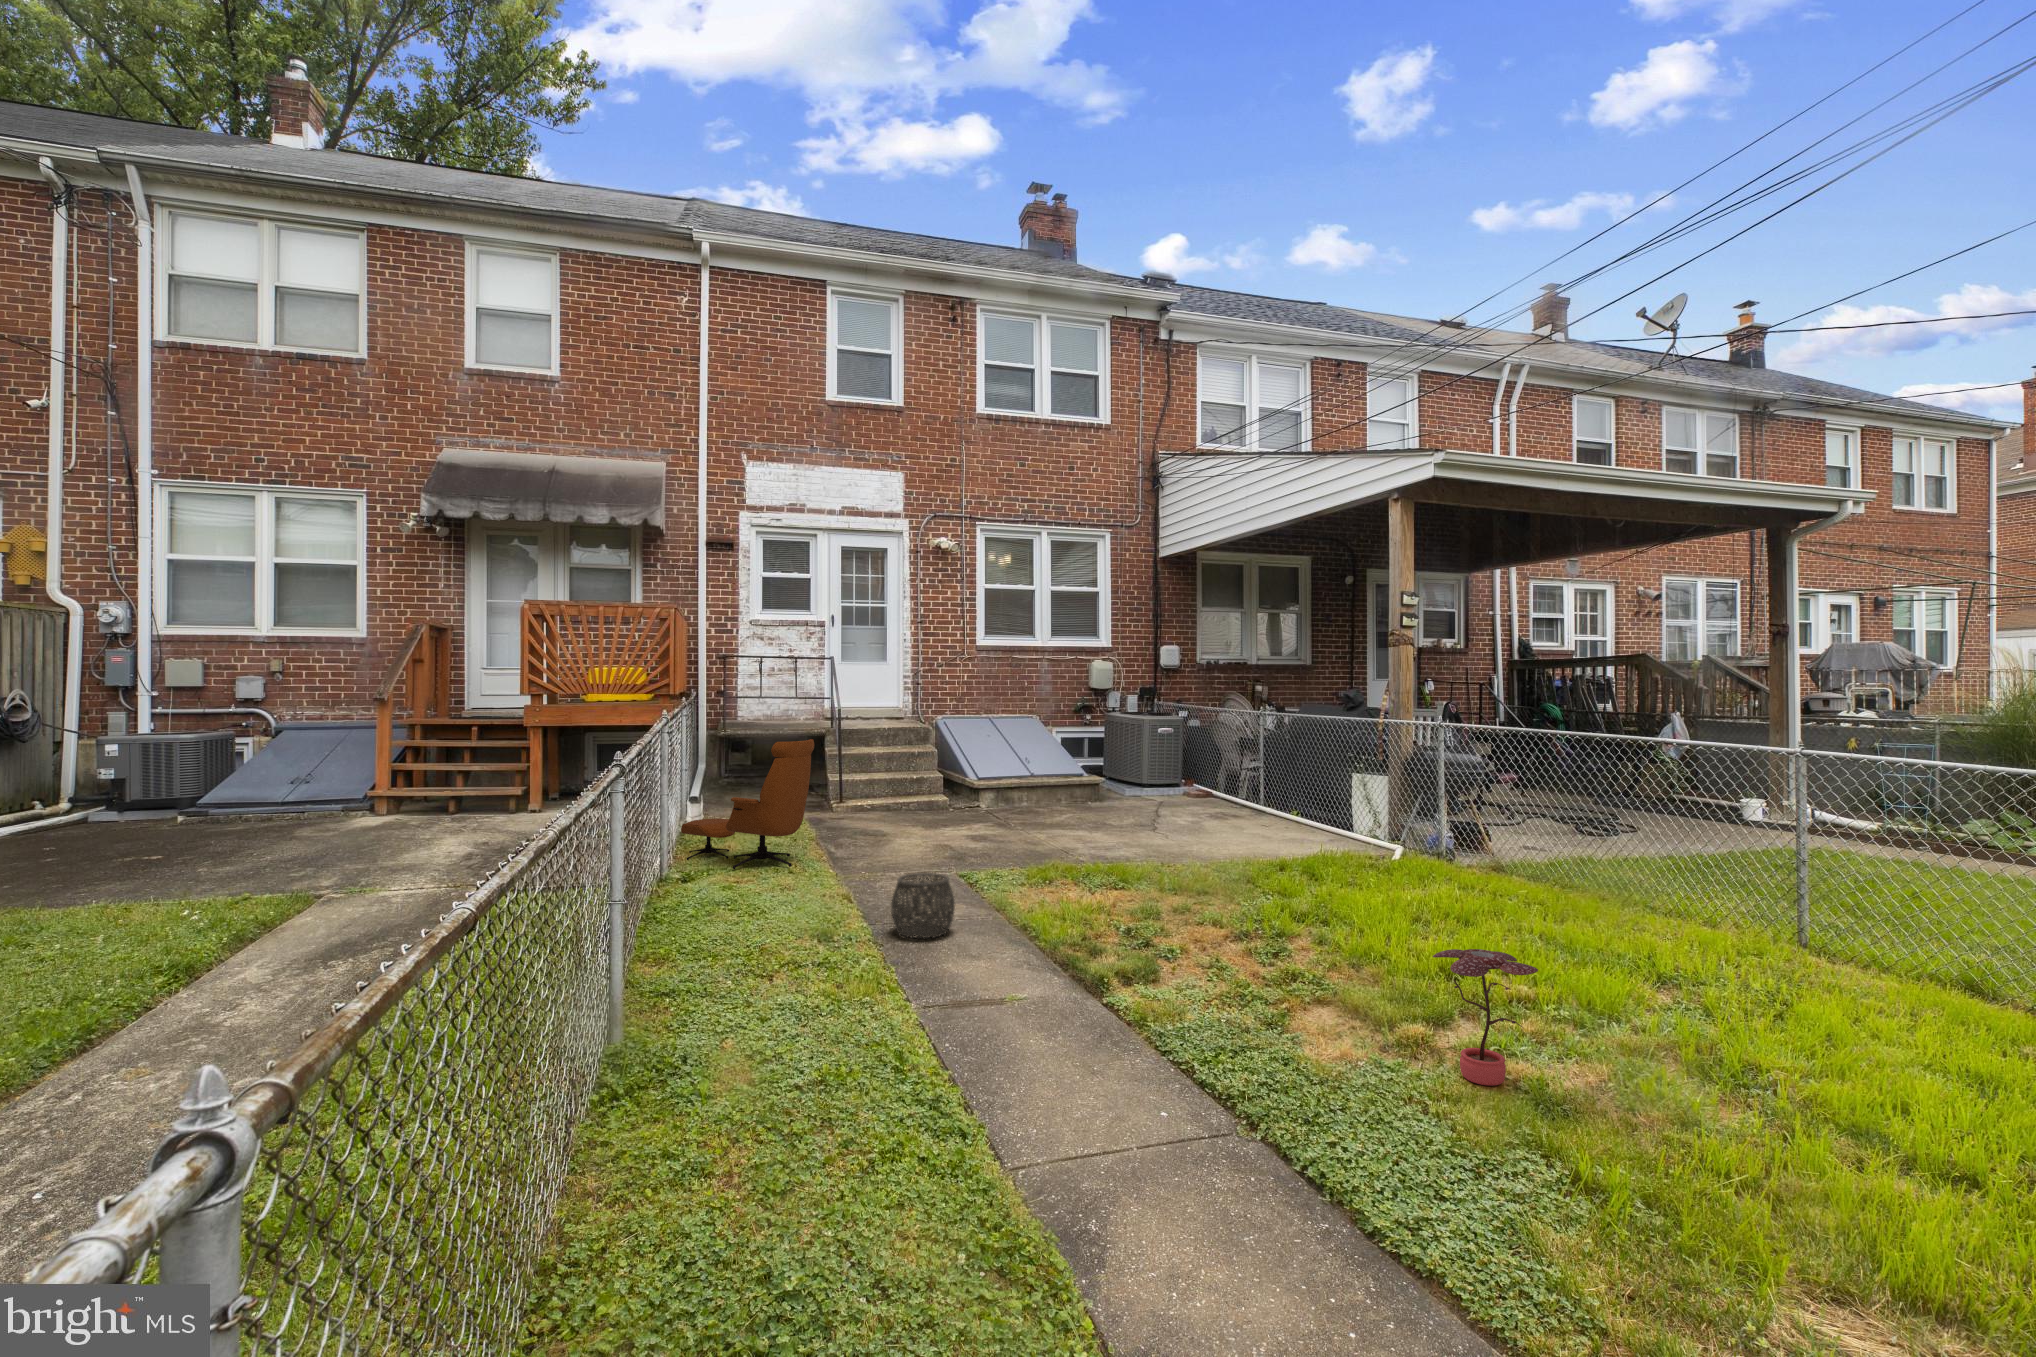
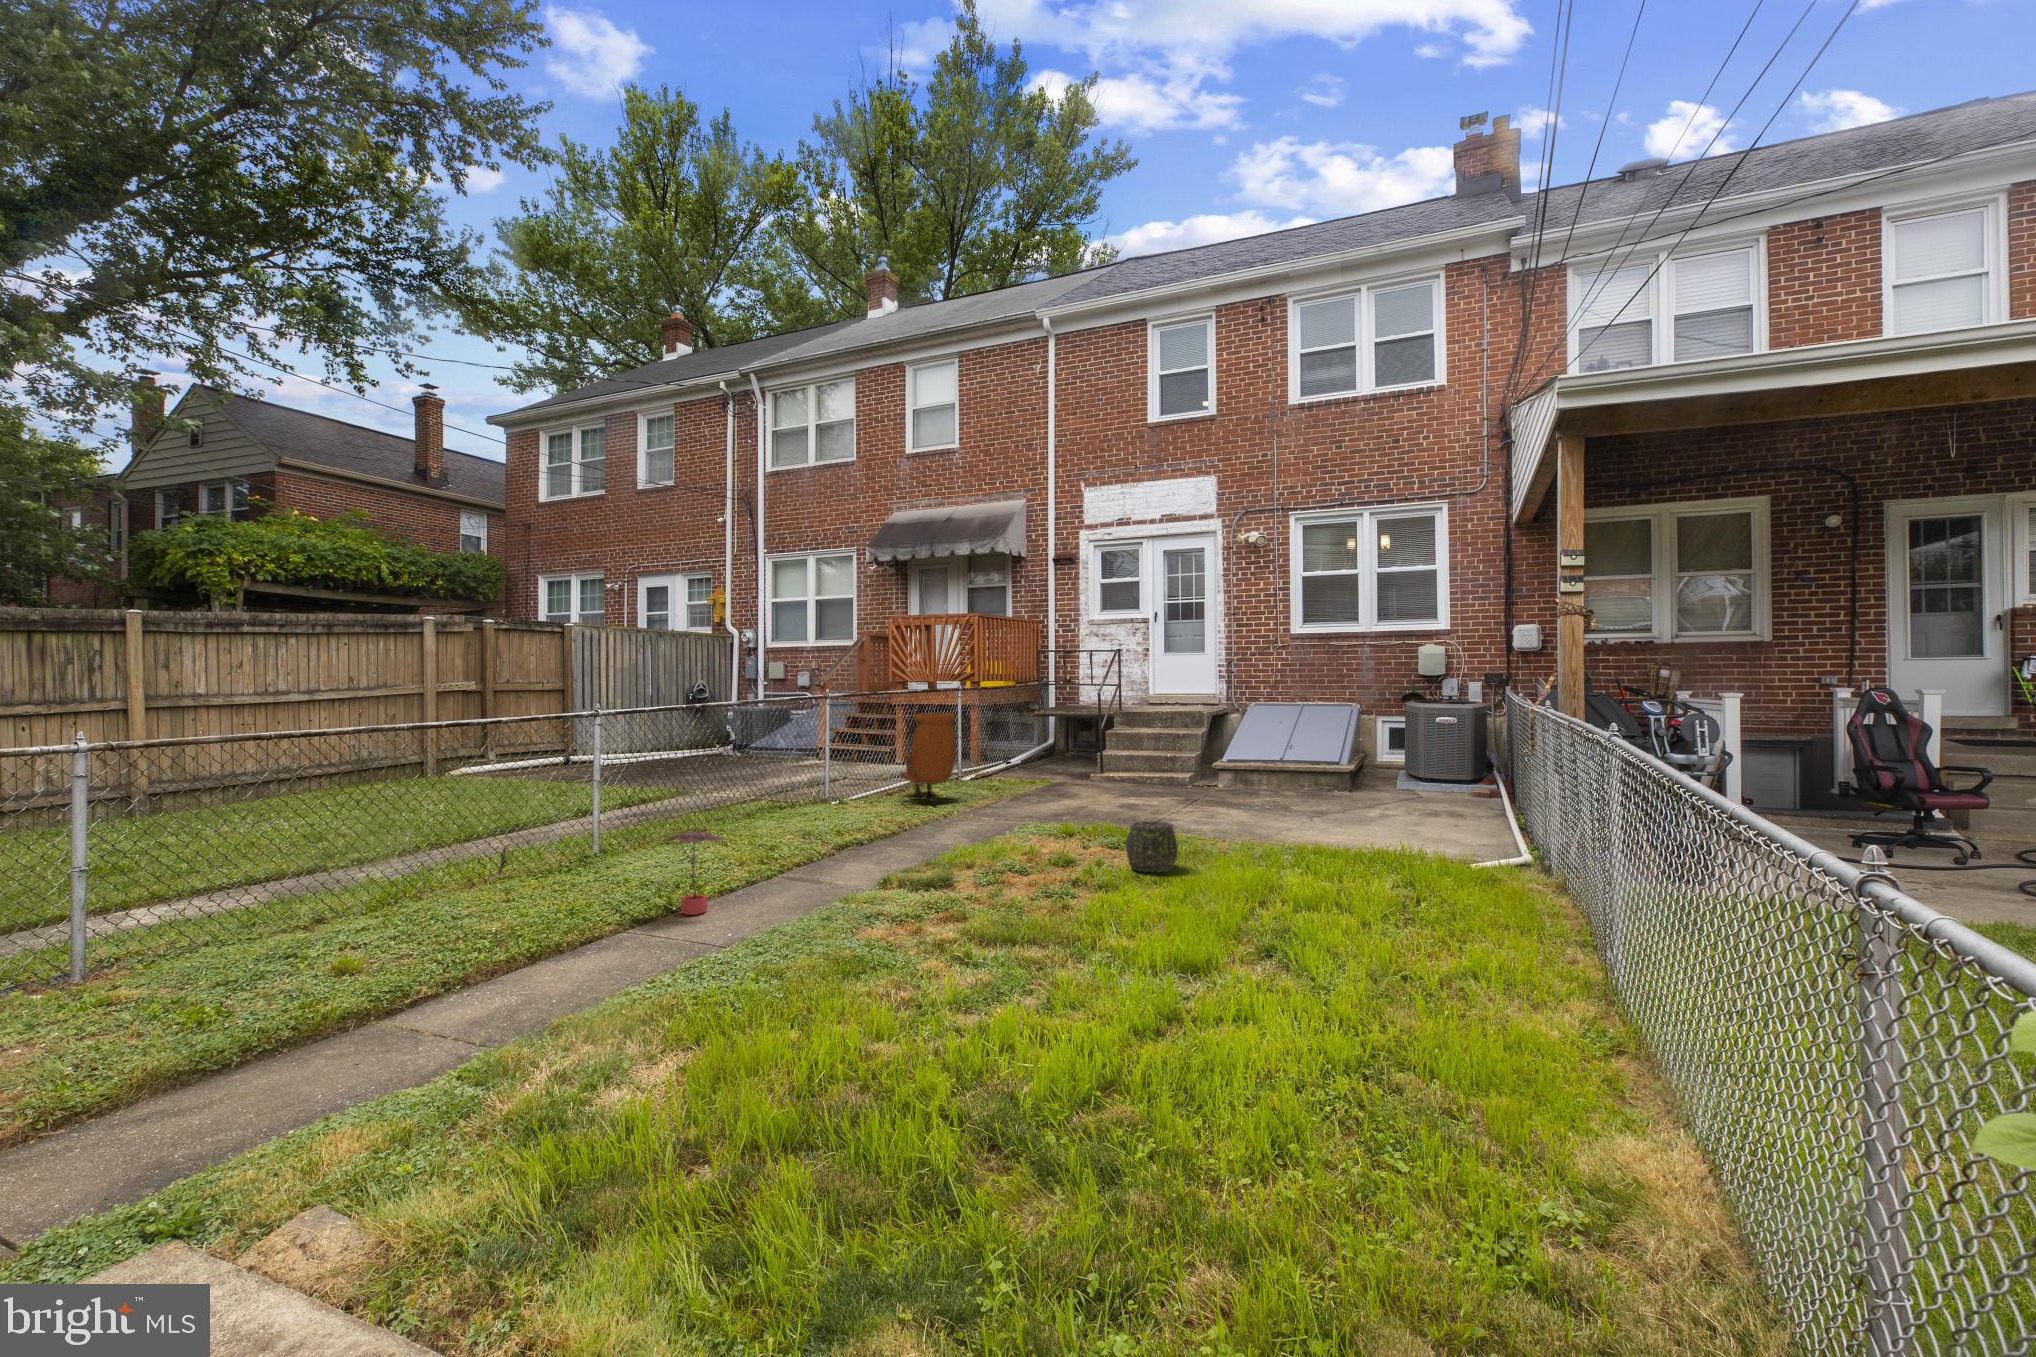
woven basket: present [891,873,955,938] -> present [1126,821,1178,873]
potted plant: present [1433,949,1538,1086] -> present [664,831,724,915]

